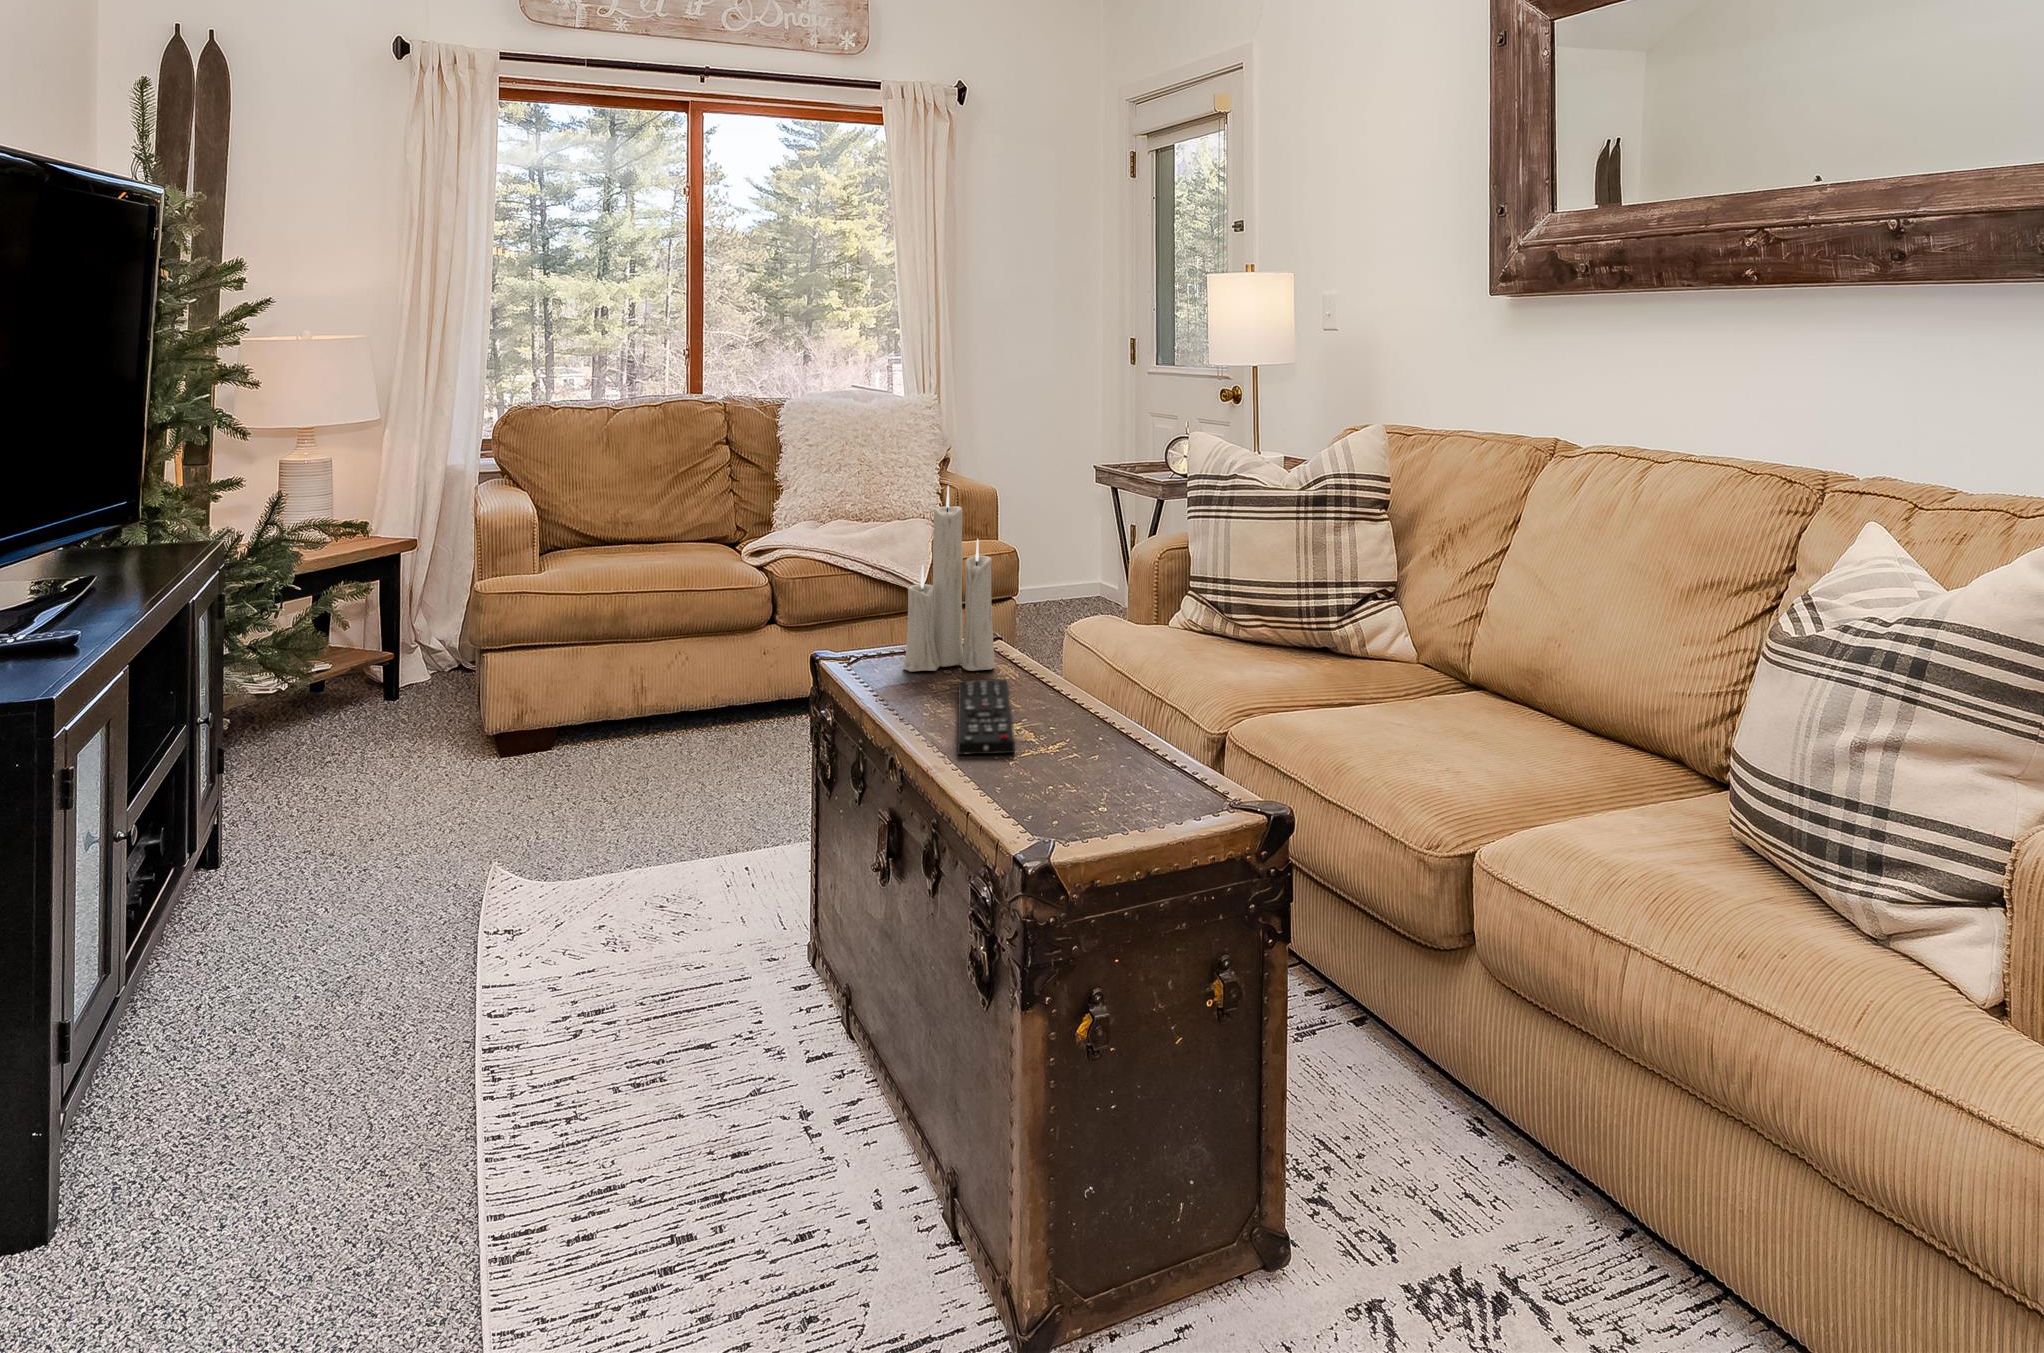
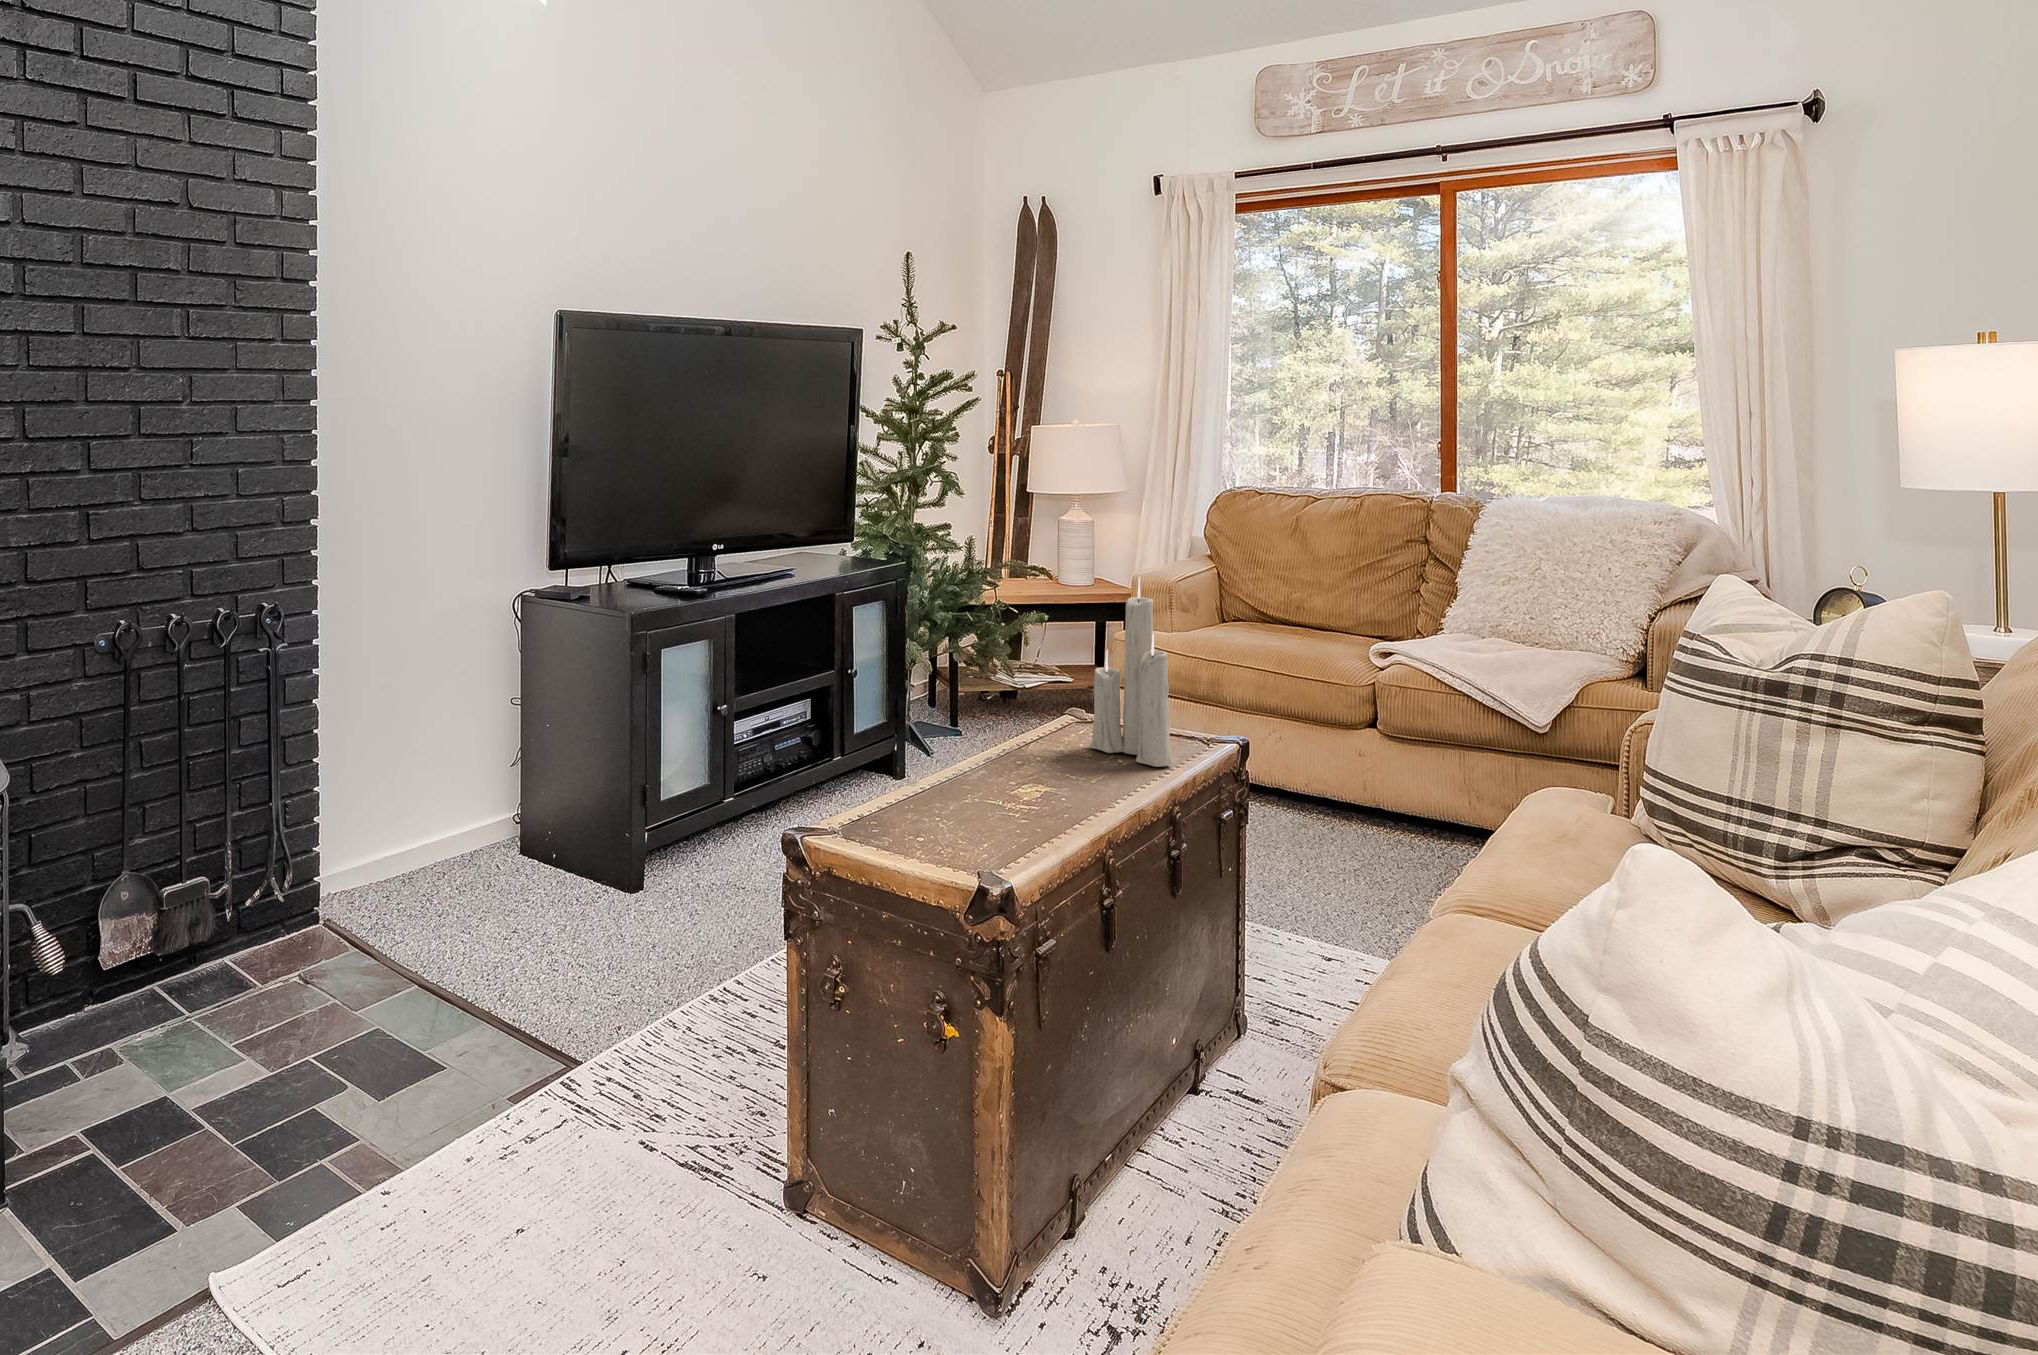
remote control: present [958,679,1015,755] -> none [942,761,1123,812]

